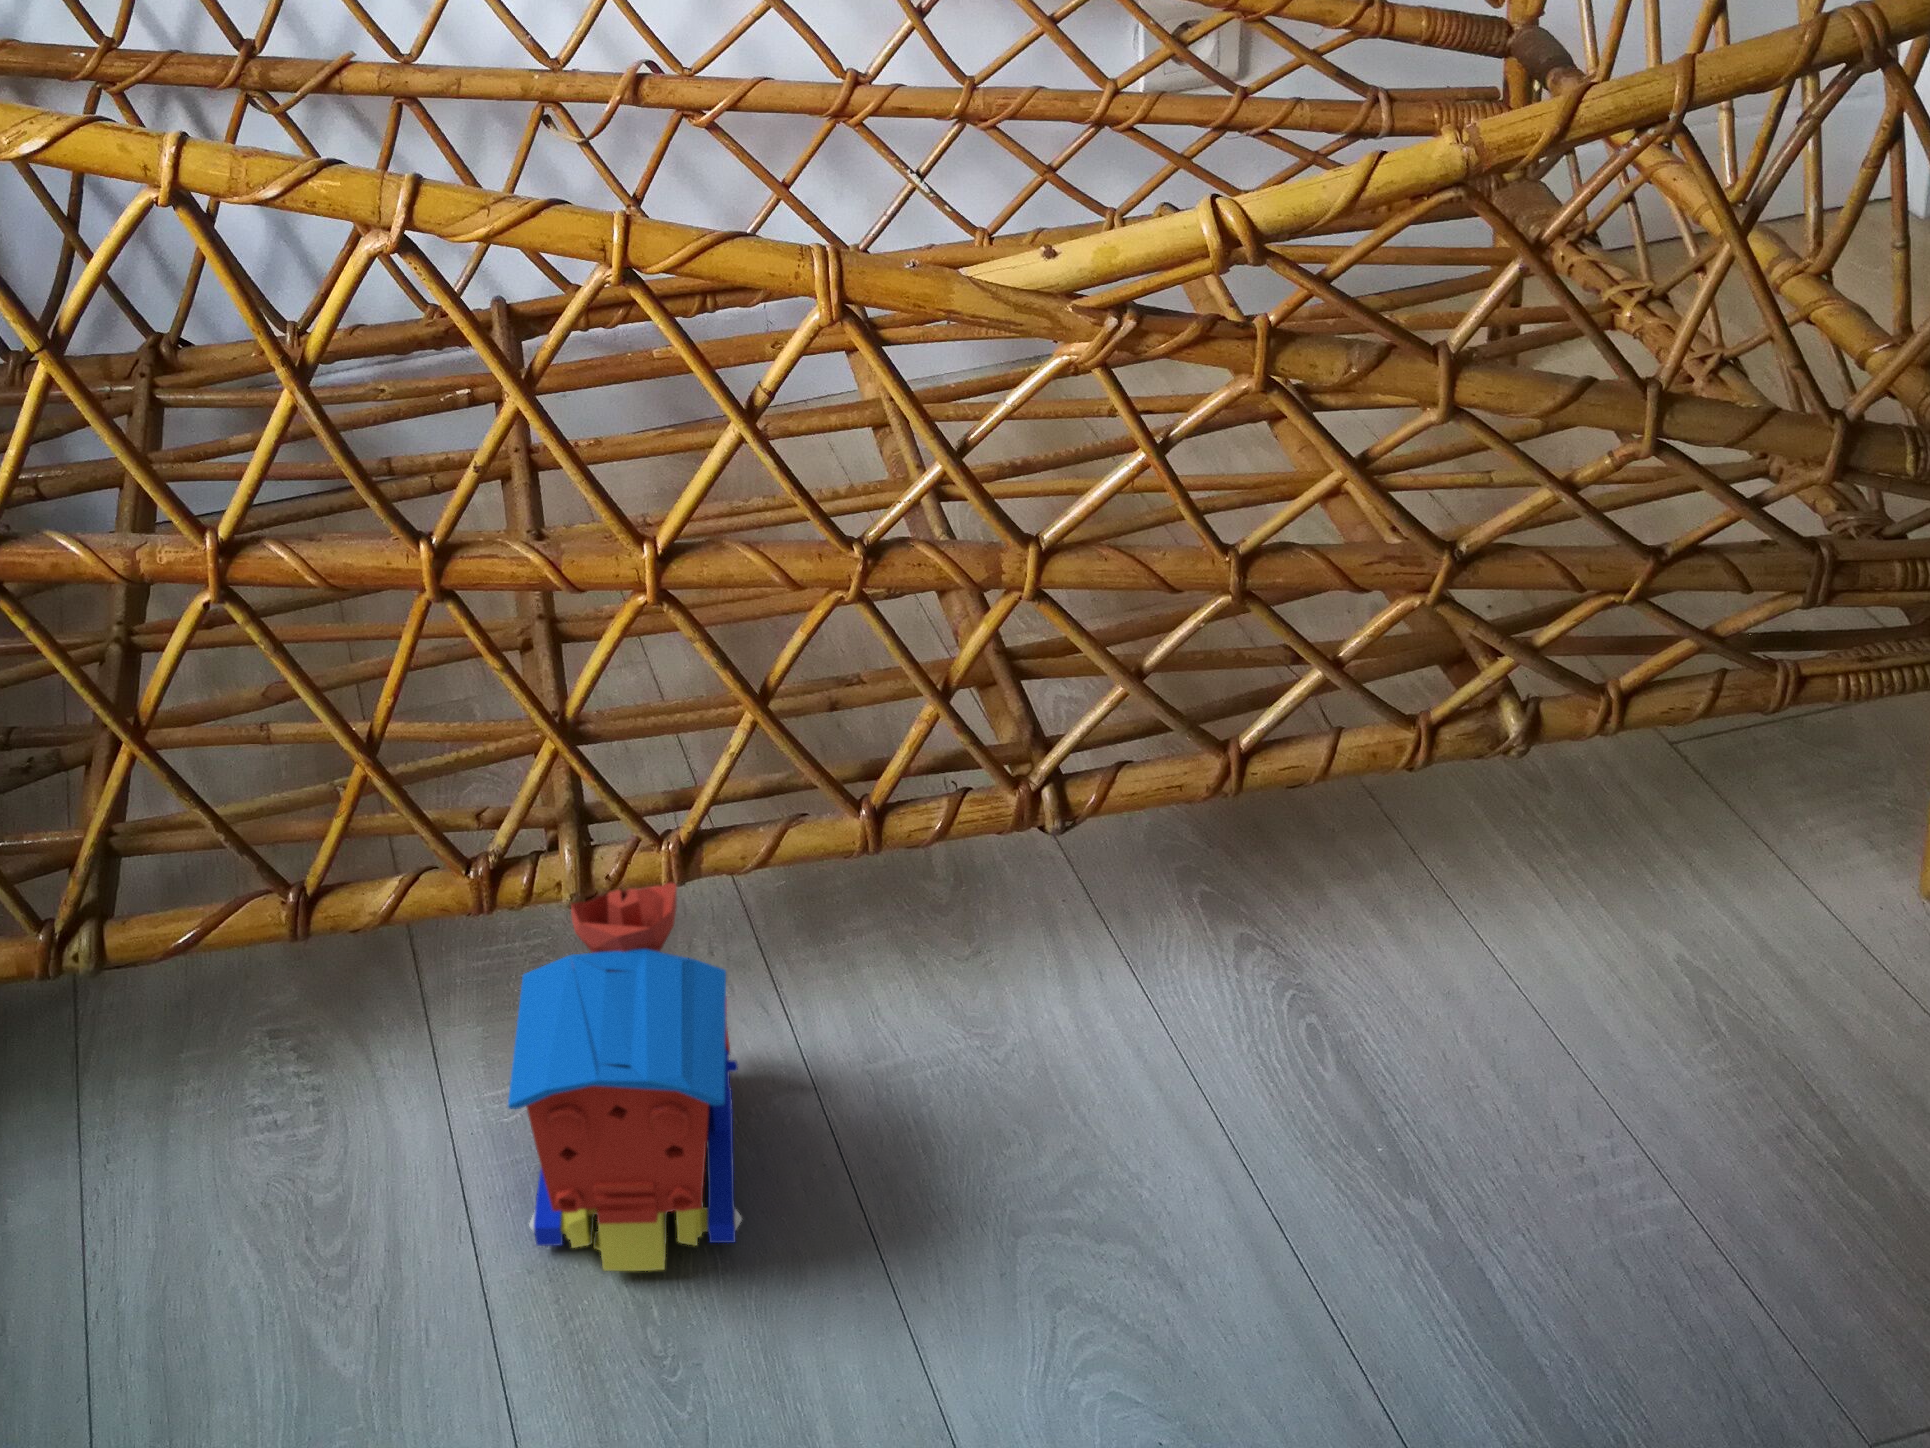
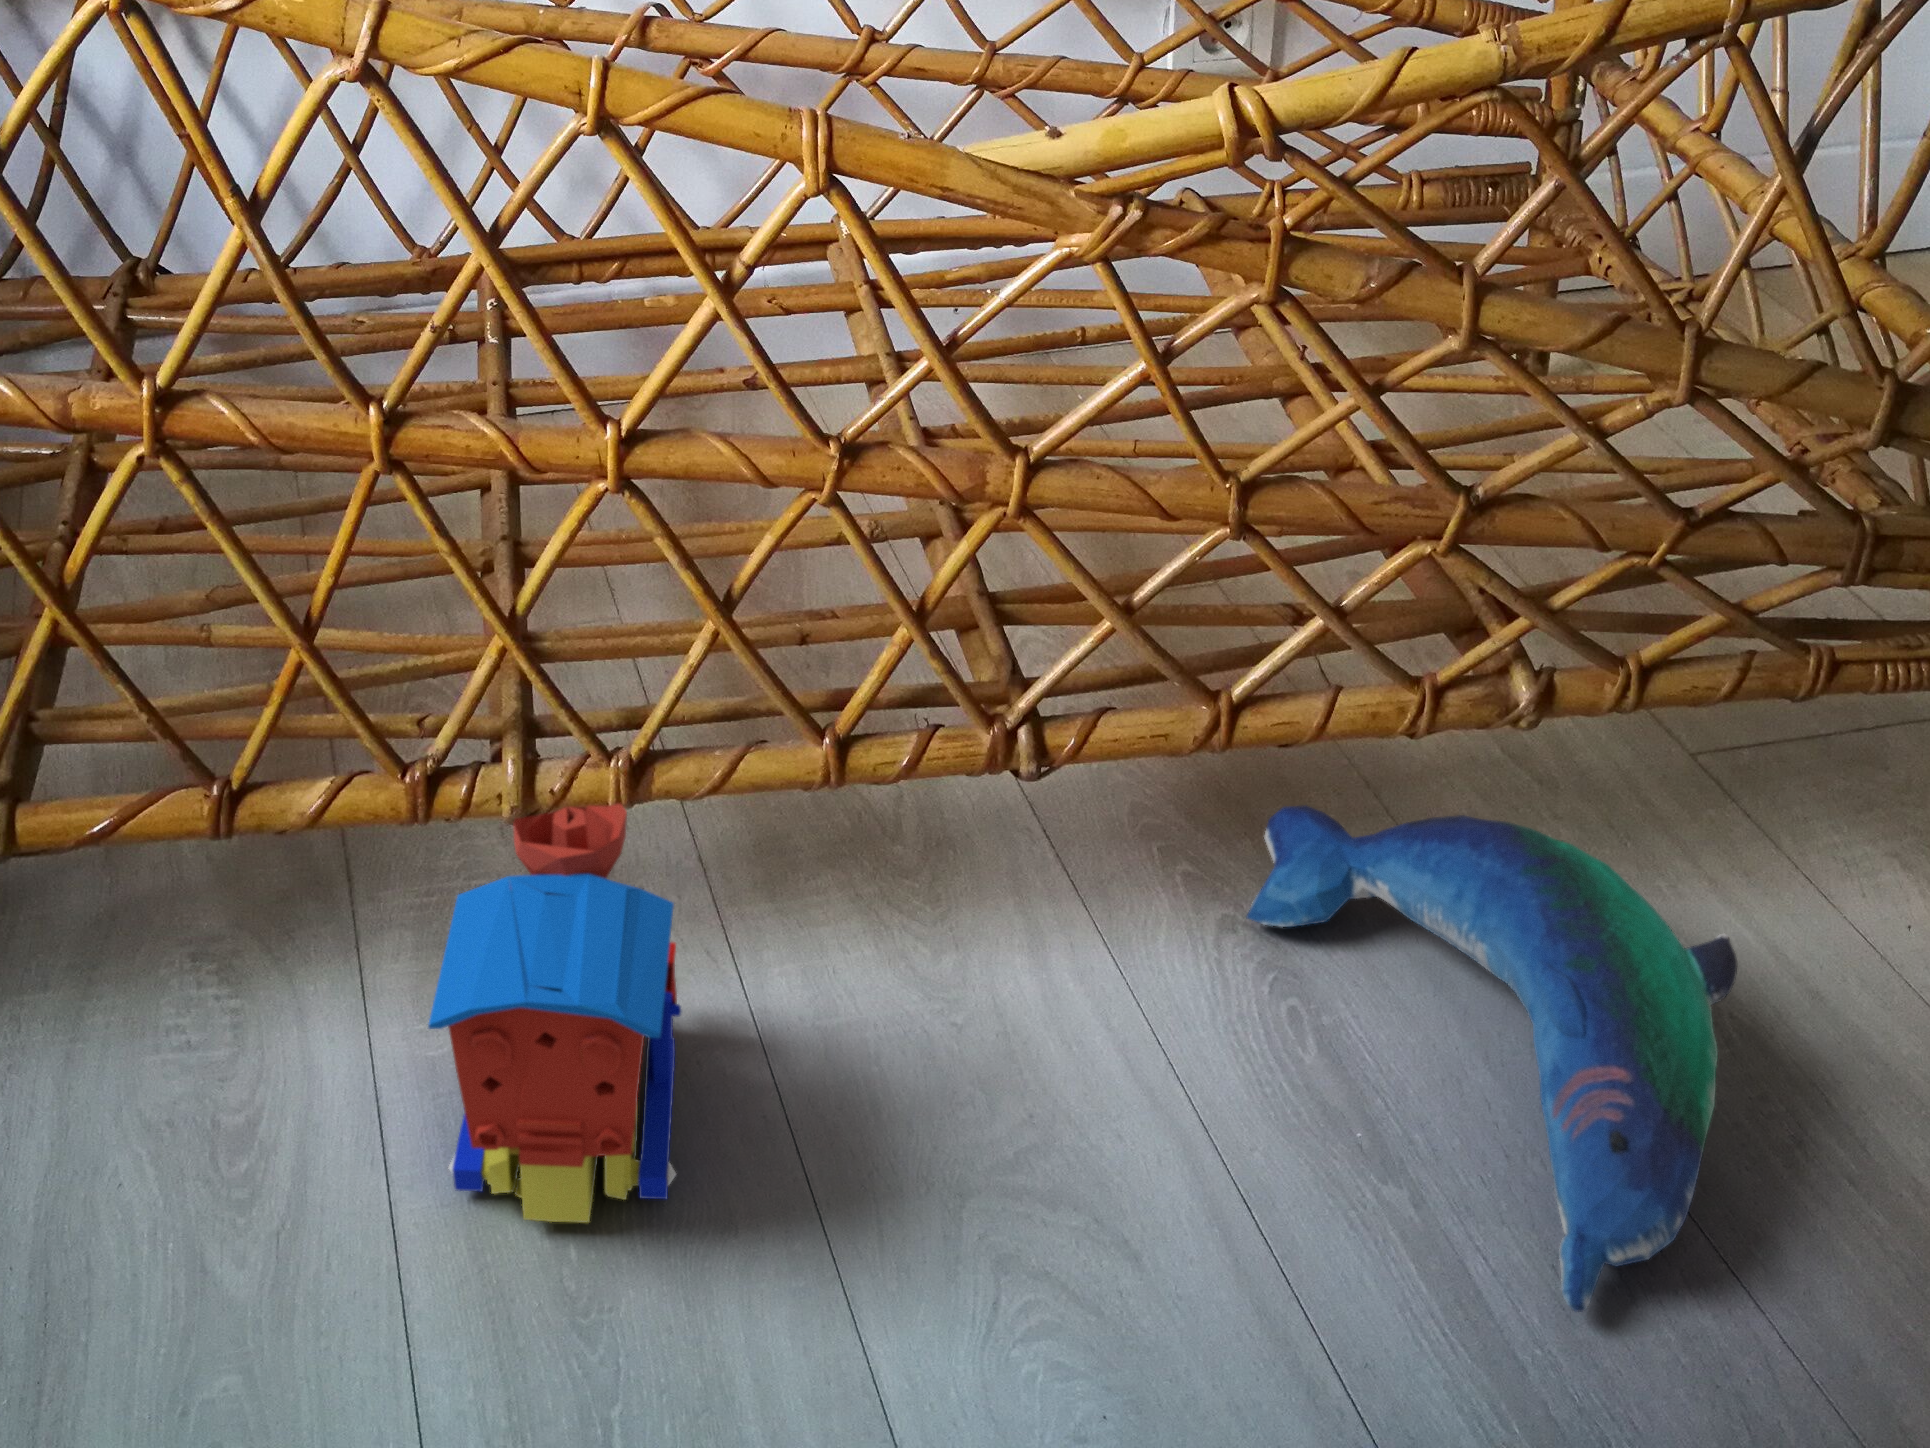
plush toy: none [1259,821,1721,1301] -> present [1247,805,1737,1312]

